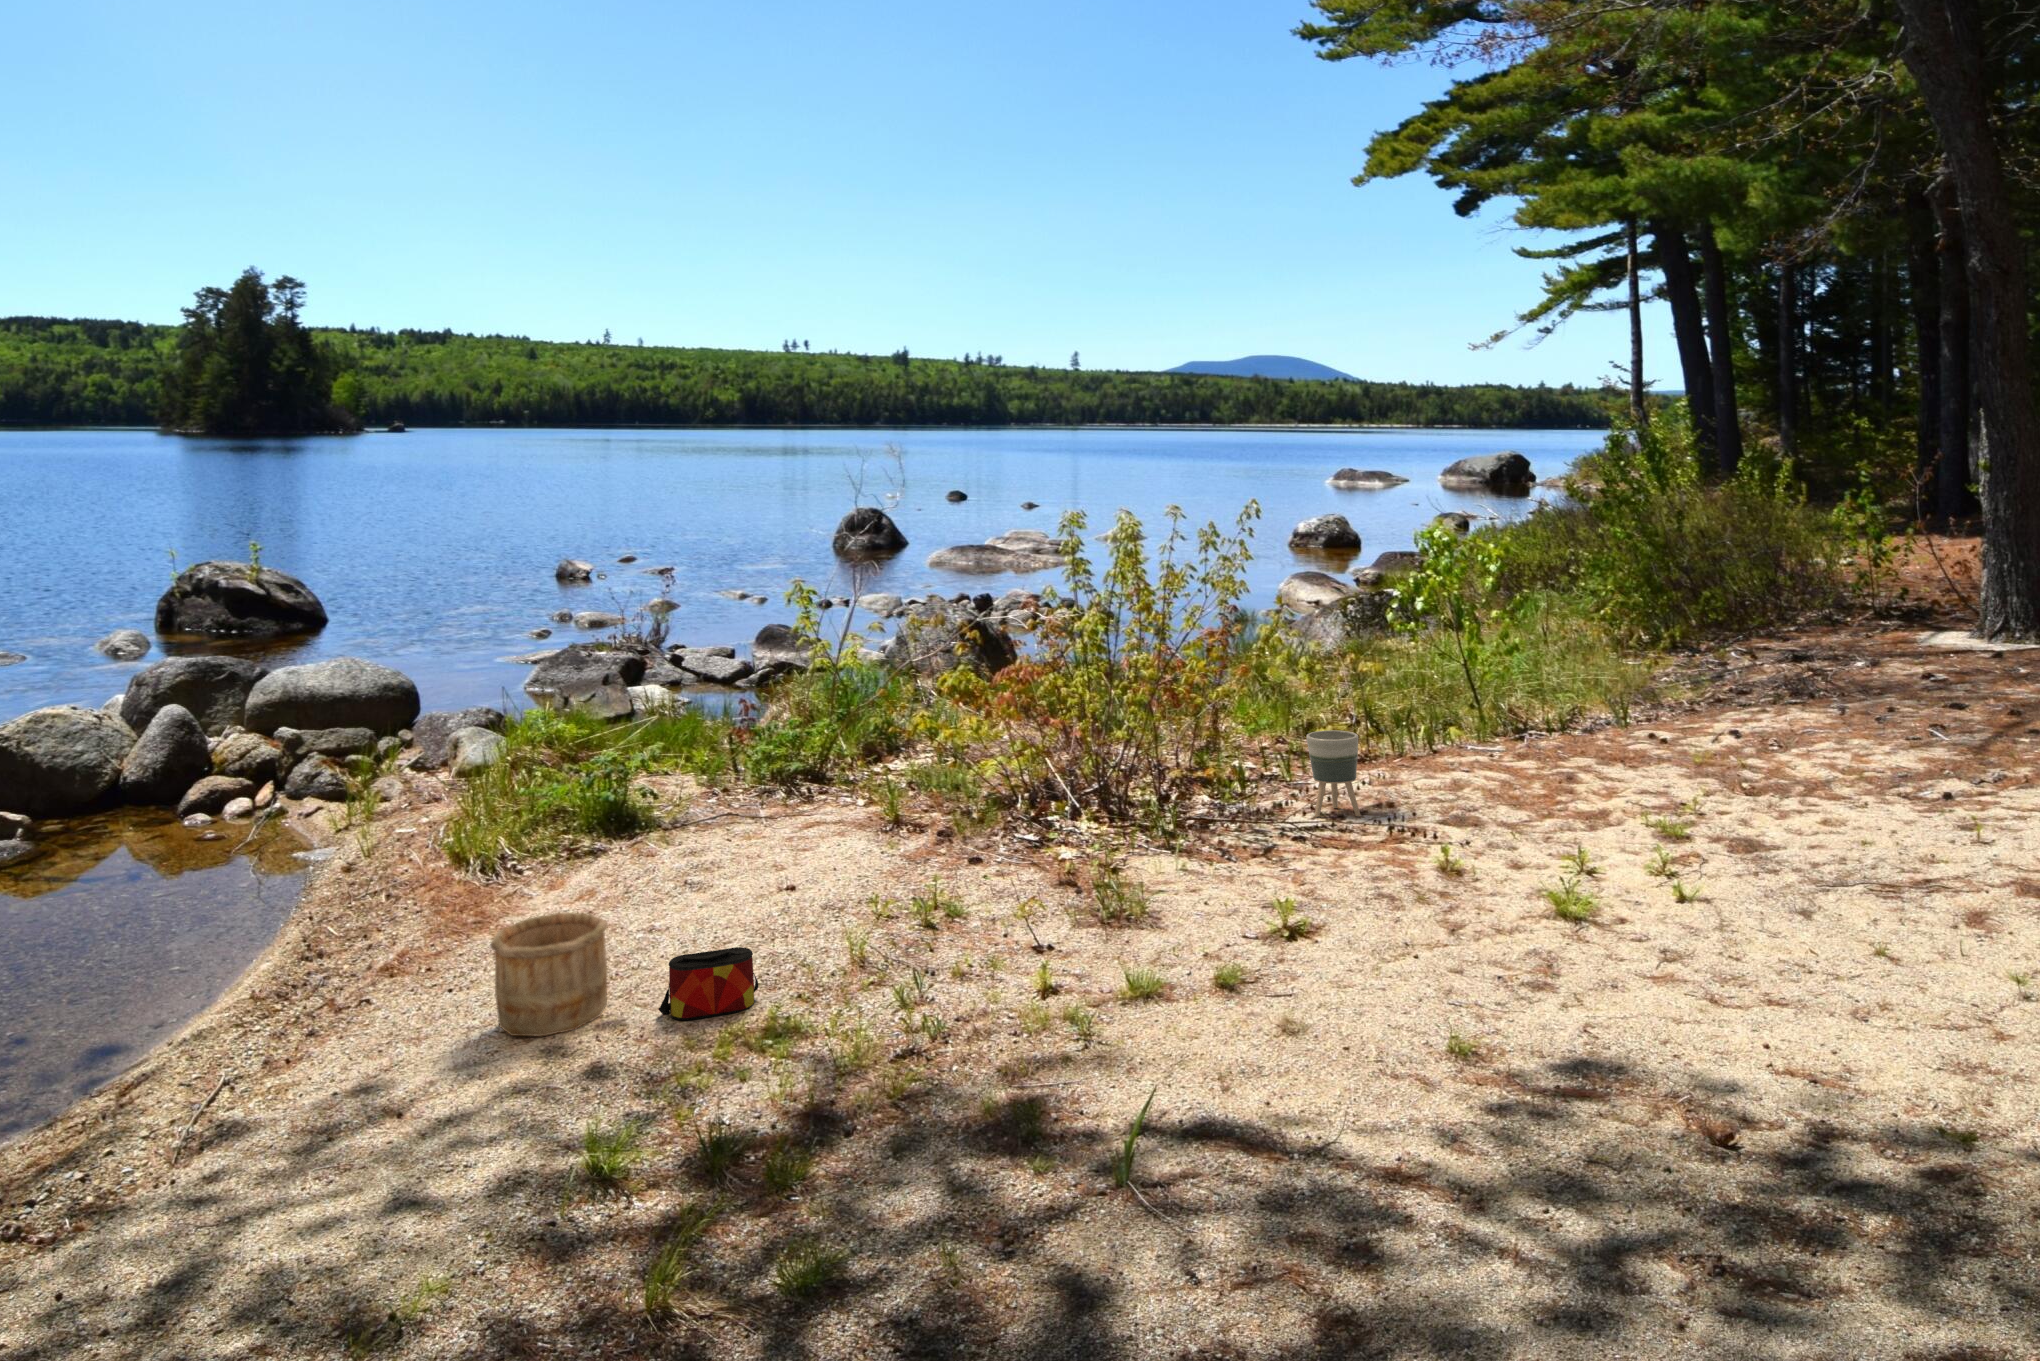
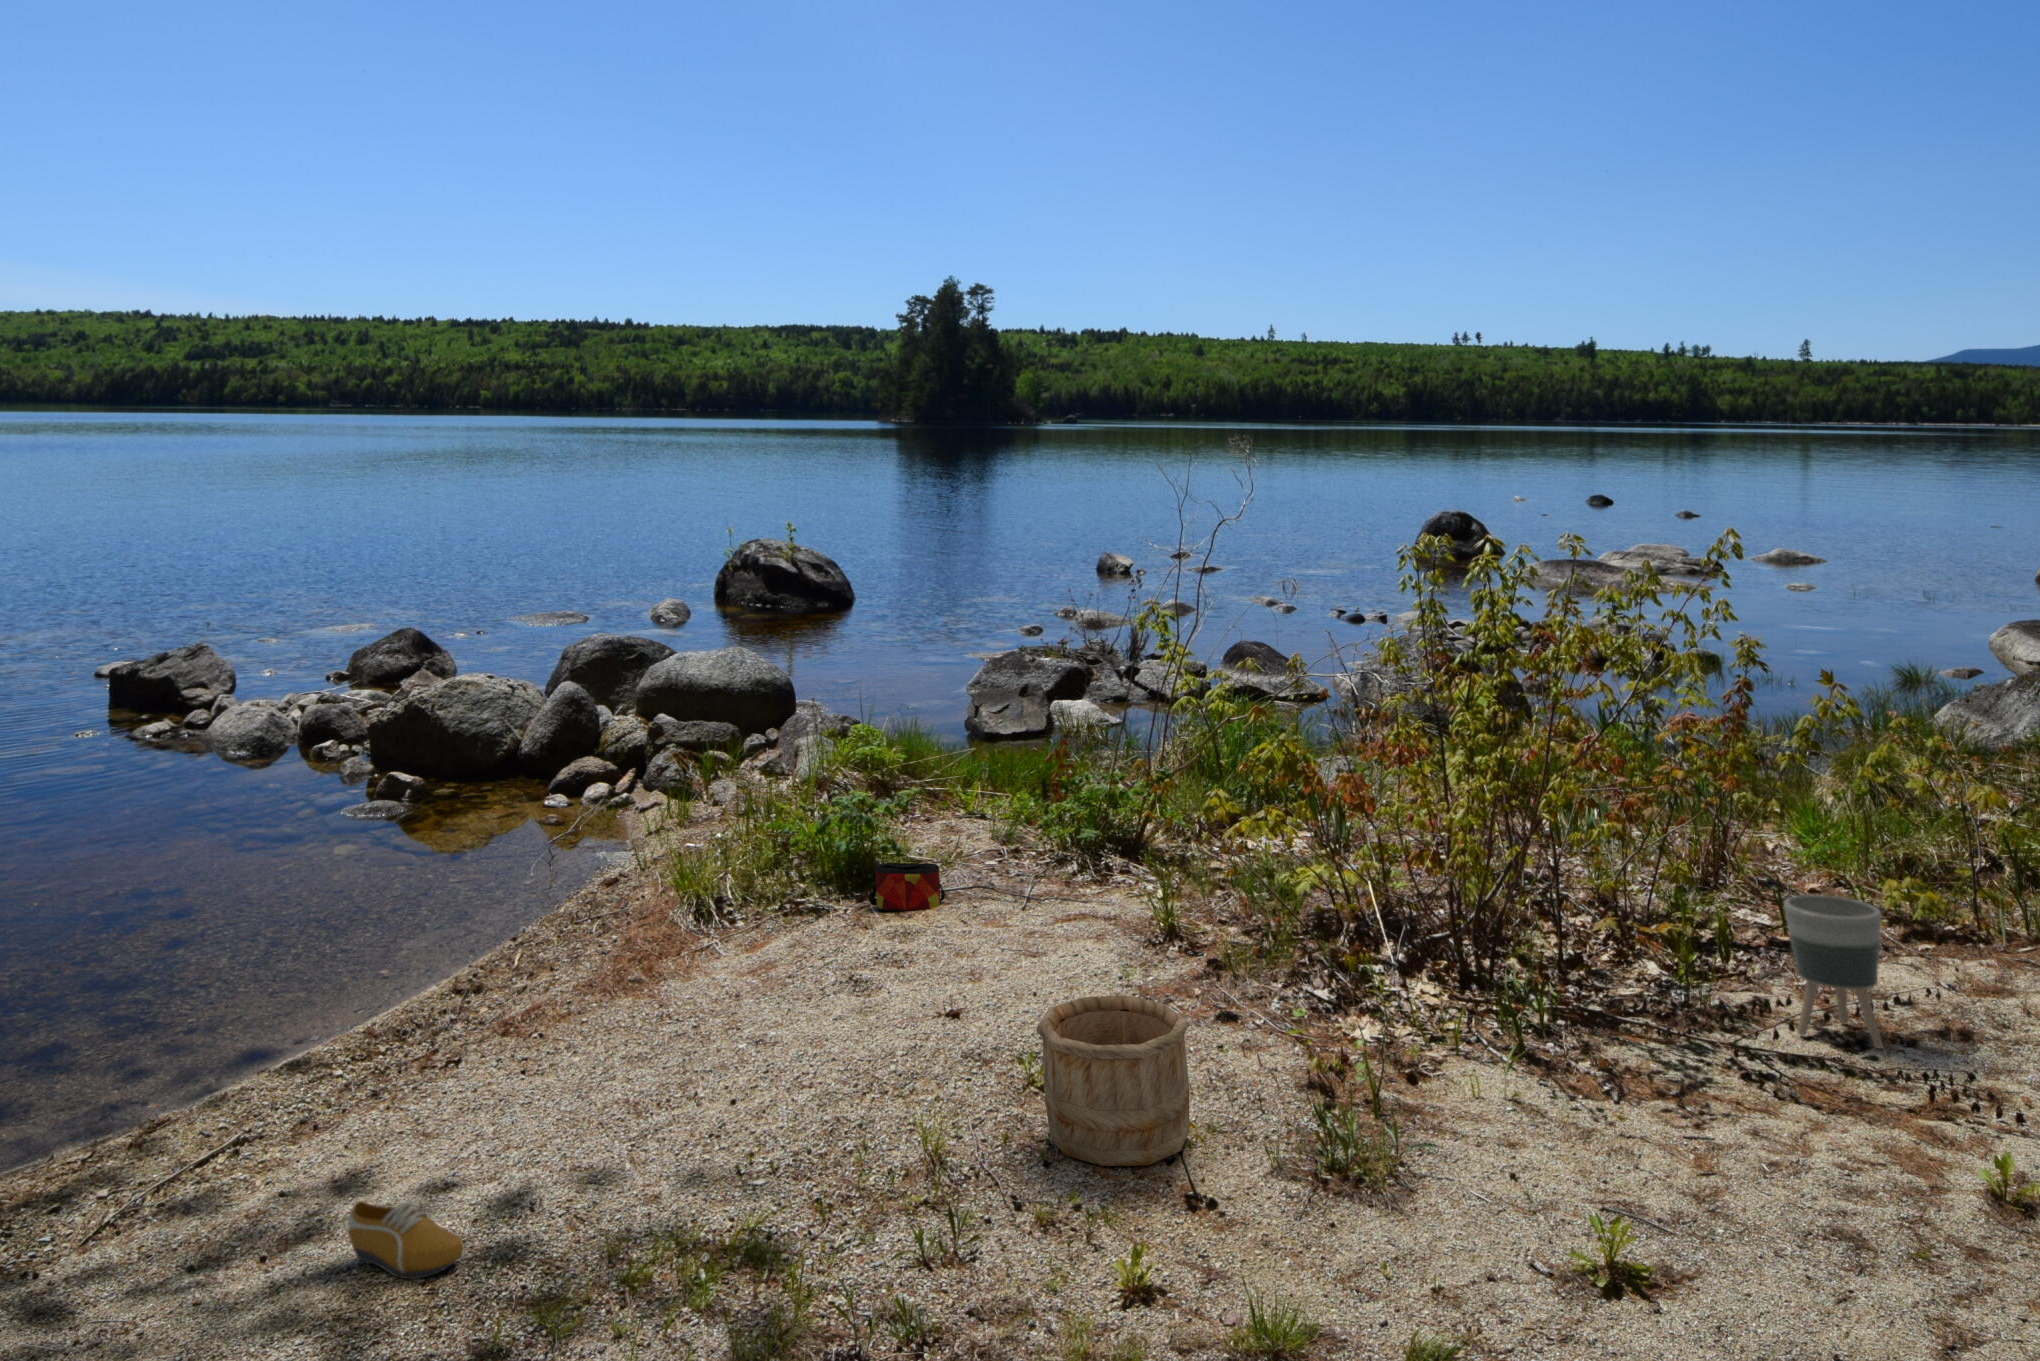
wooden bucket: present [490,913,608,1037] -> present [1036,995,1189,1166]
bag: present [658,947,758,1020] -> present [869,863,945,912]
shoe: none [458,1043,564,1098] -> present [347,1200,463,1279]

